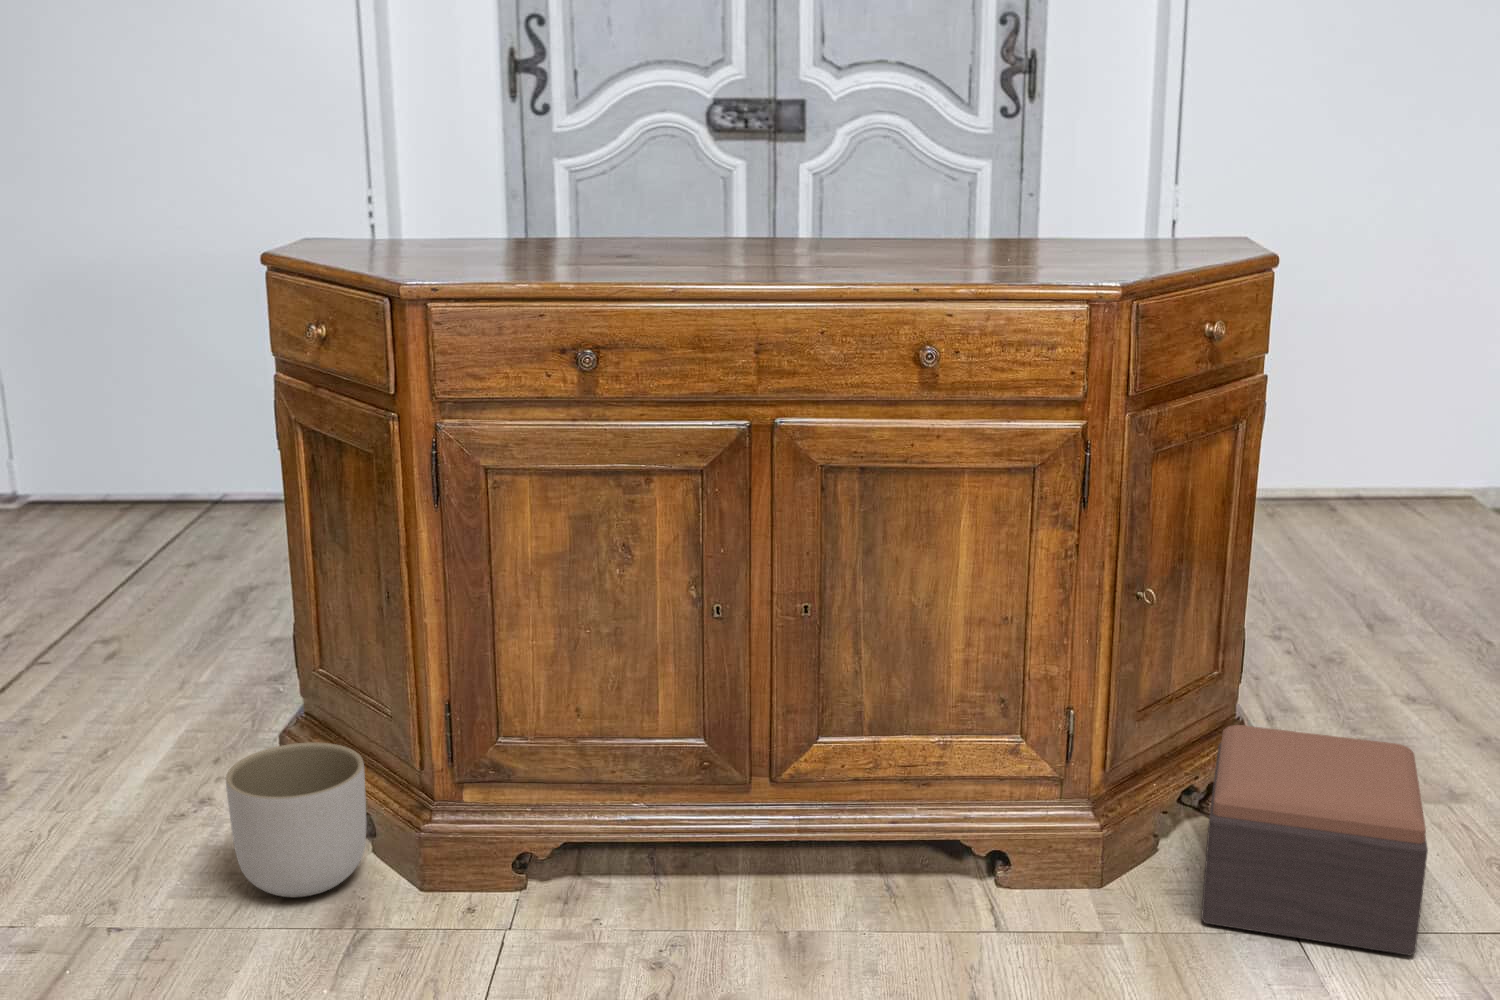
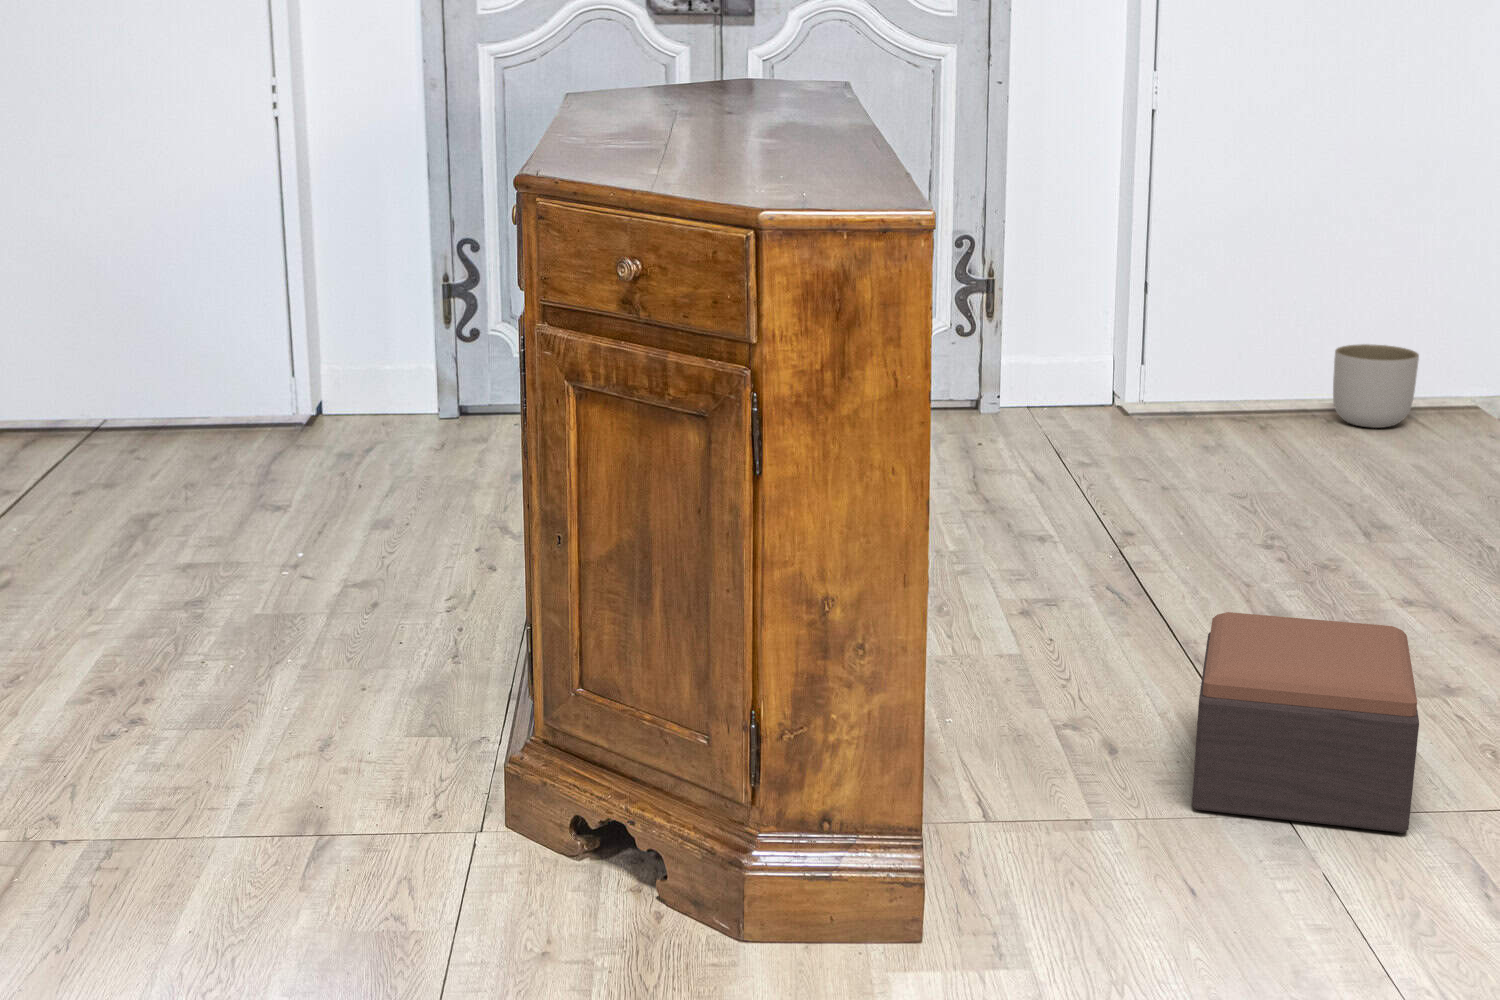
planter: present [226,742,366,897] -> present [1333,344,1419,428]

